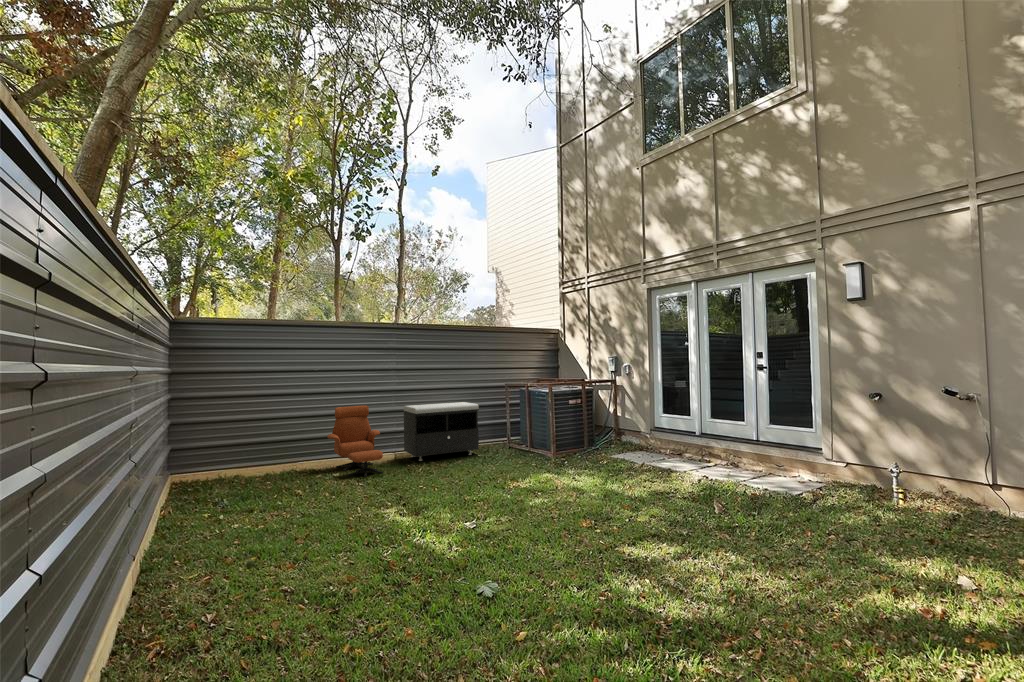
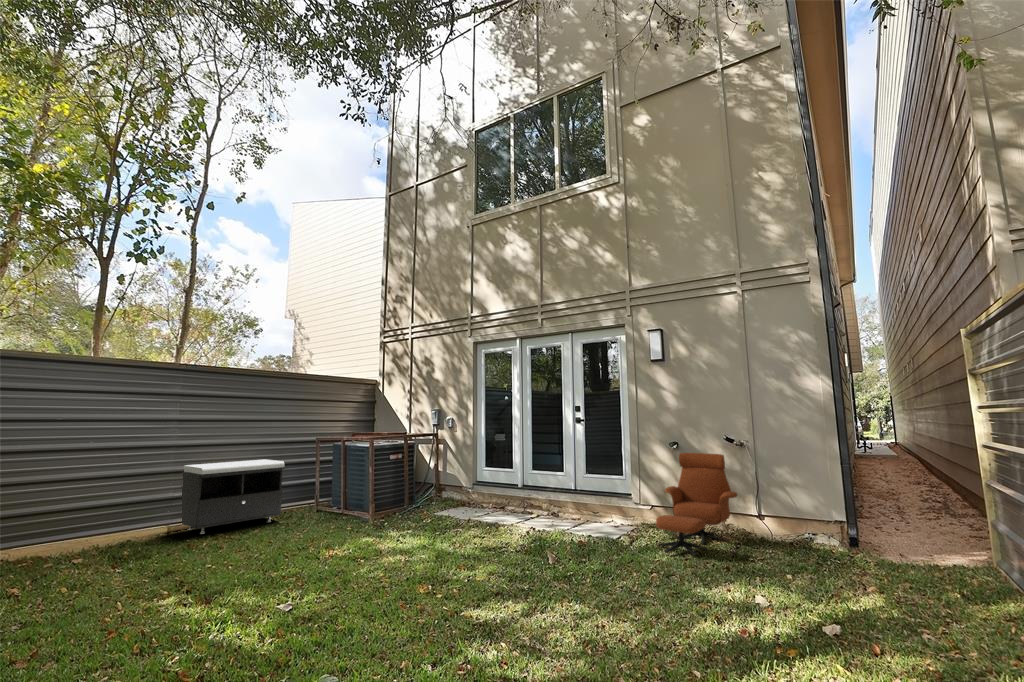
lounge chair: present [327,406,383,477] -> present [656,453,737,555]

